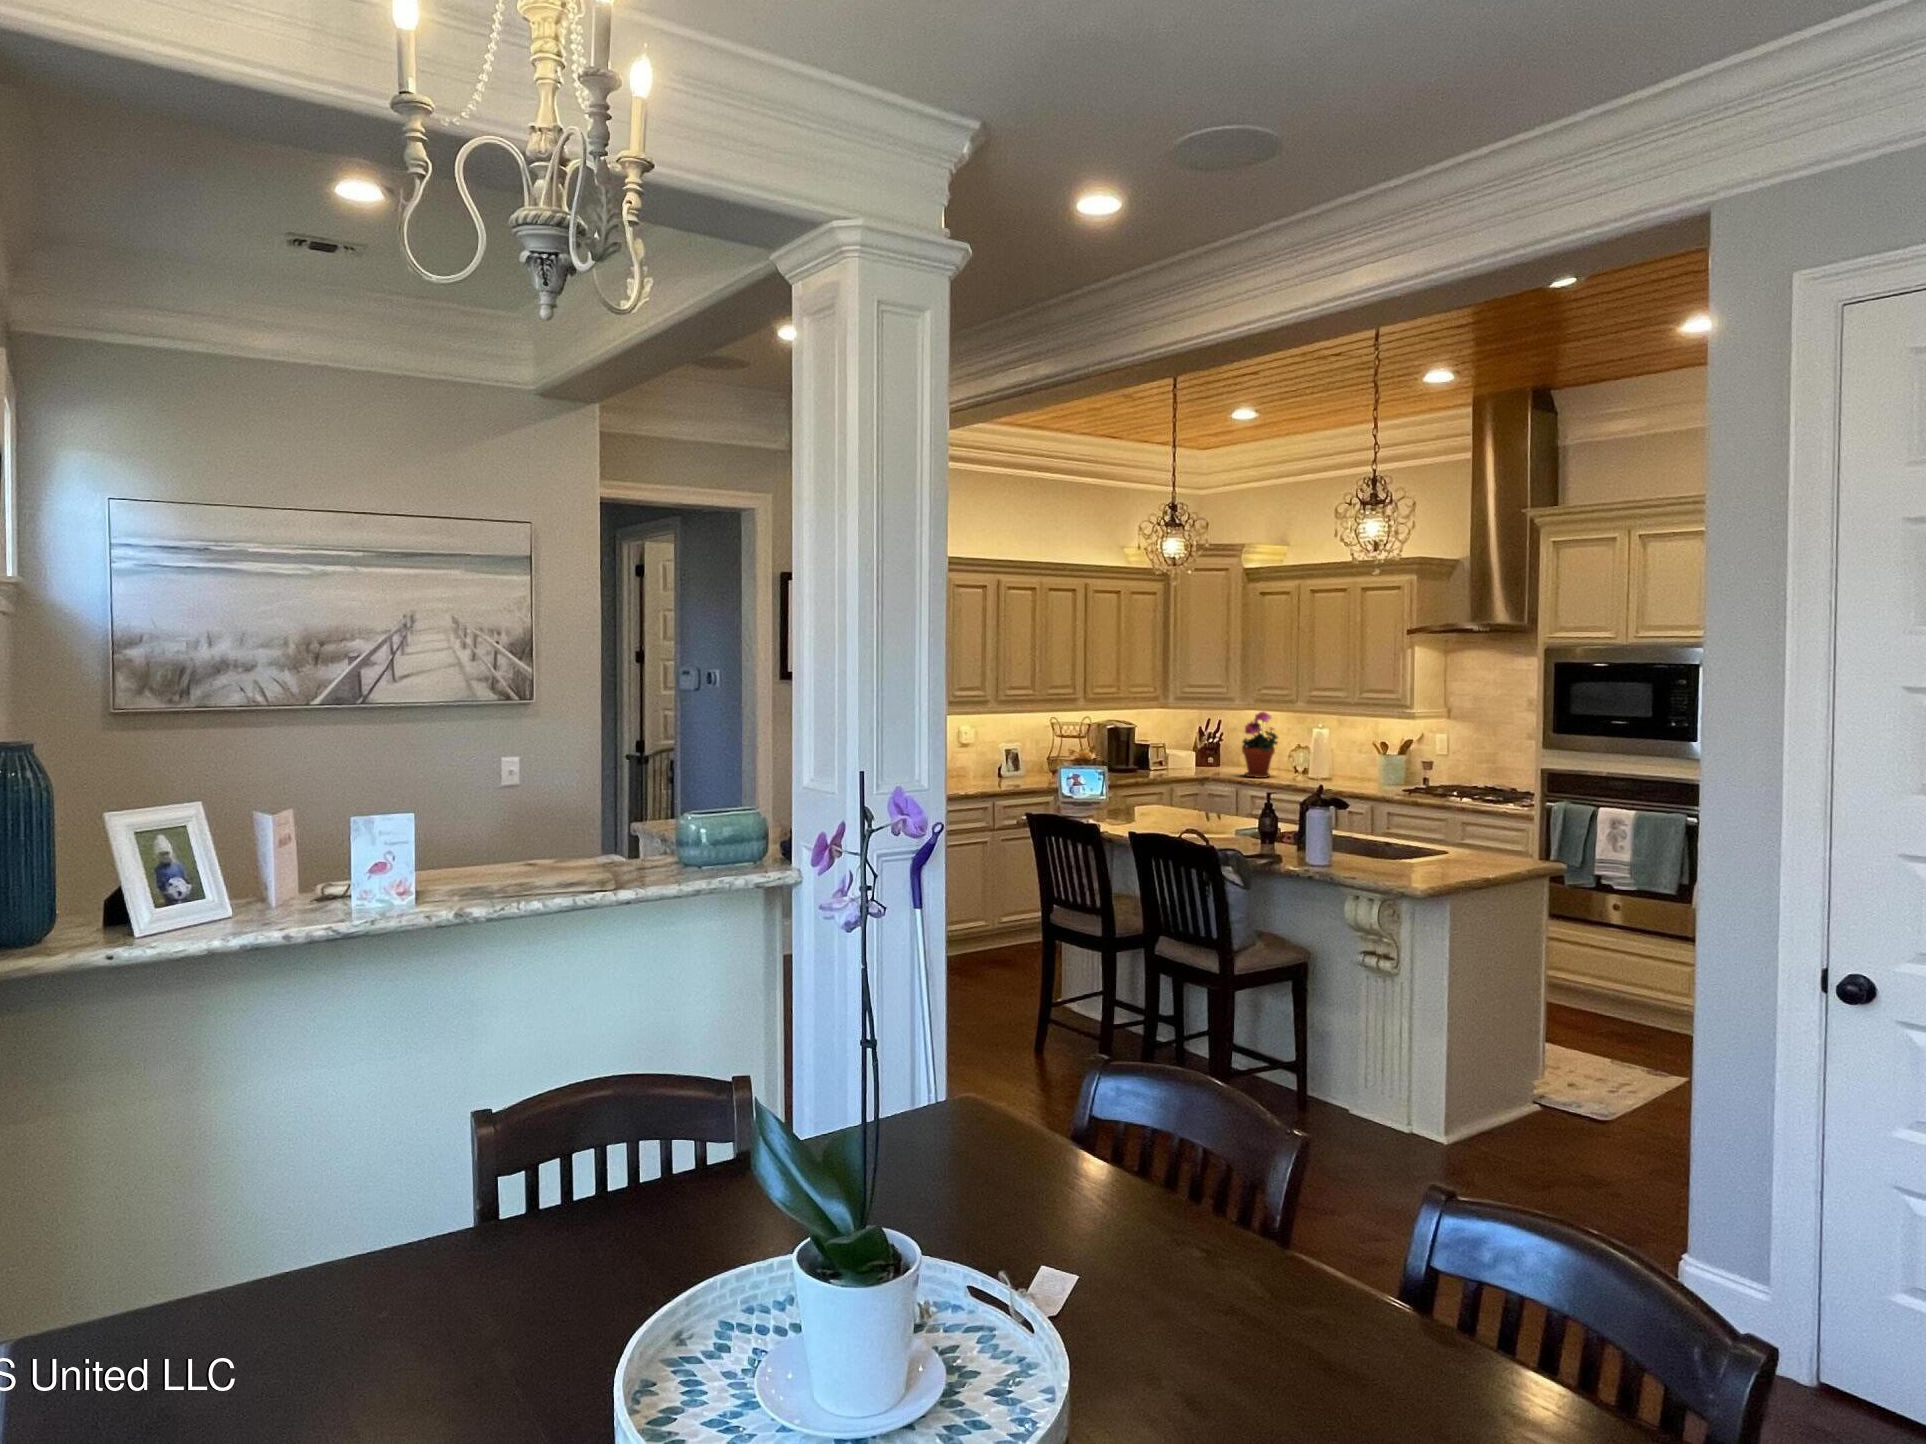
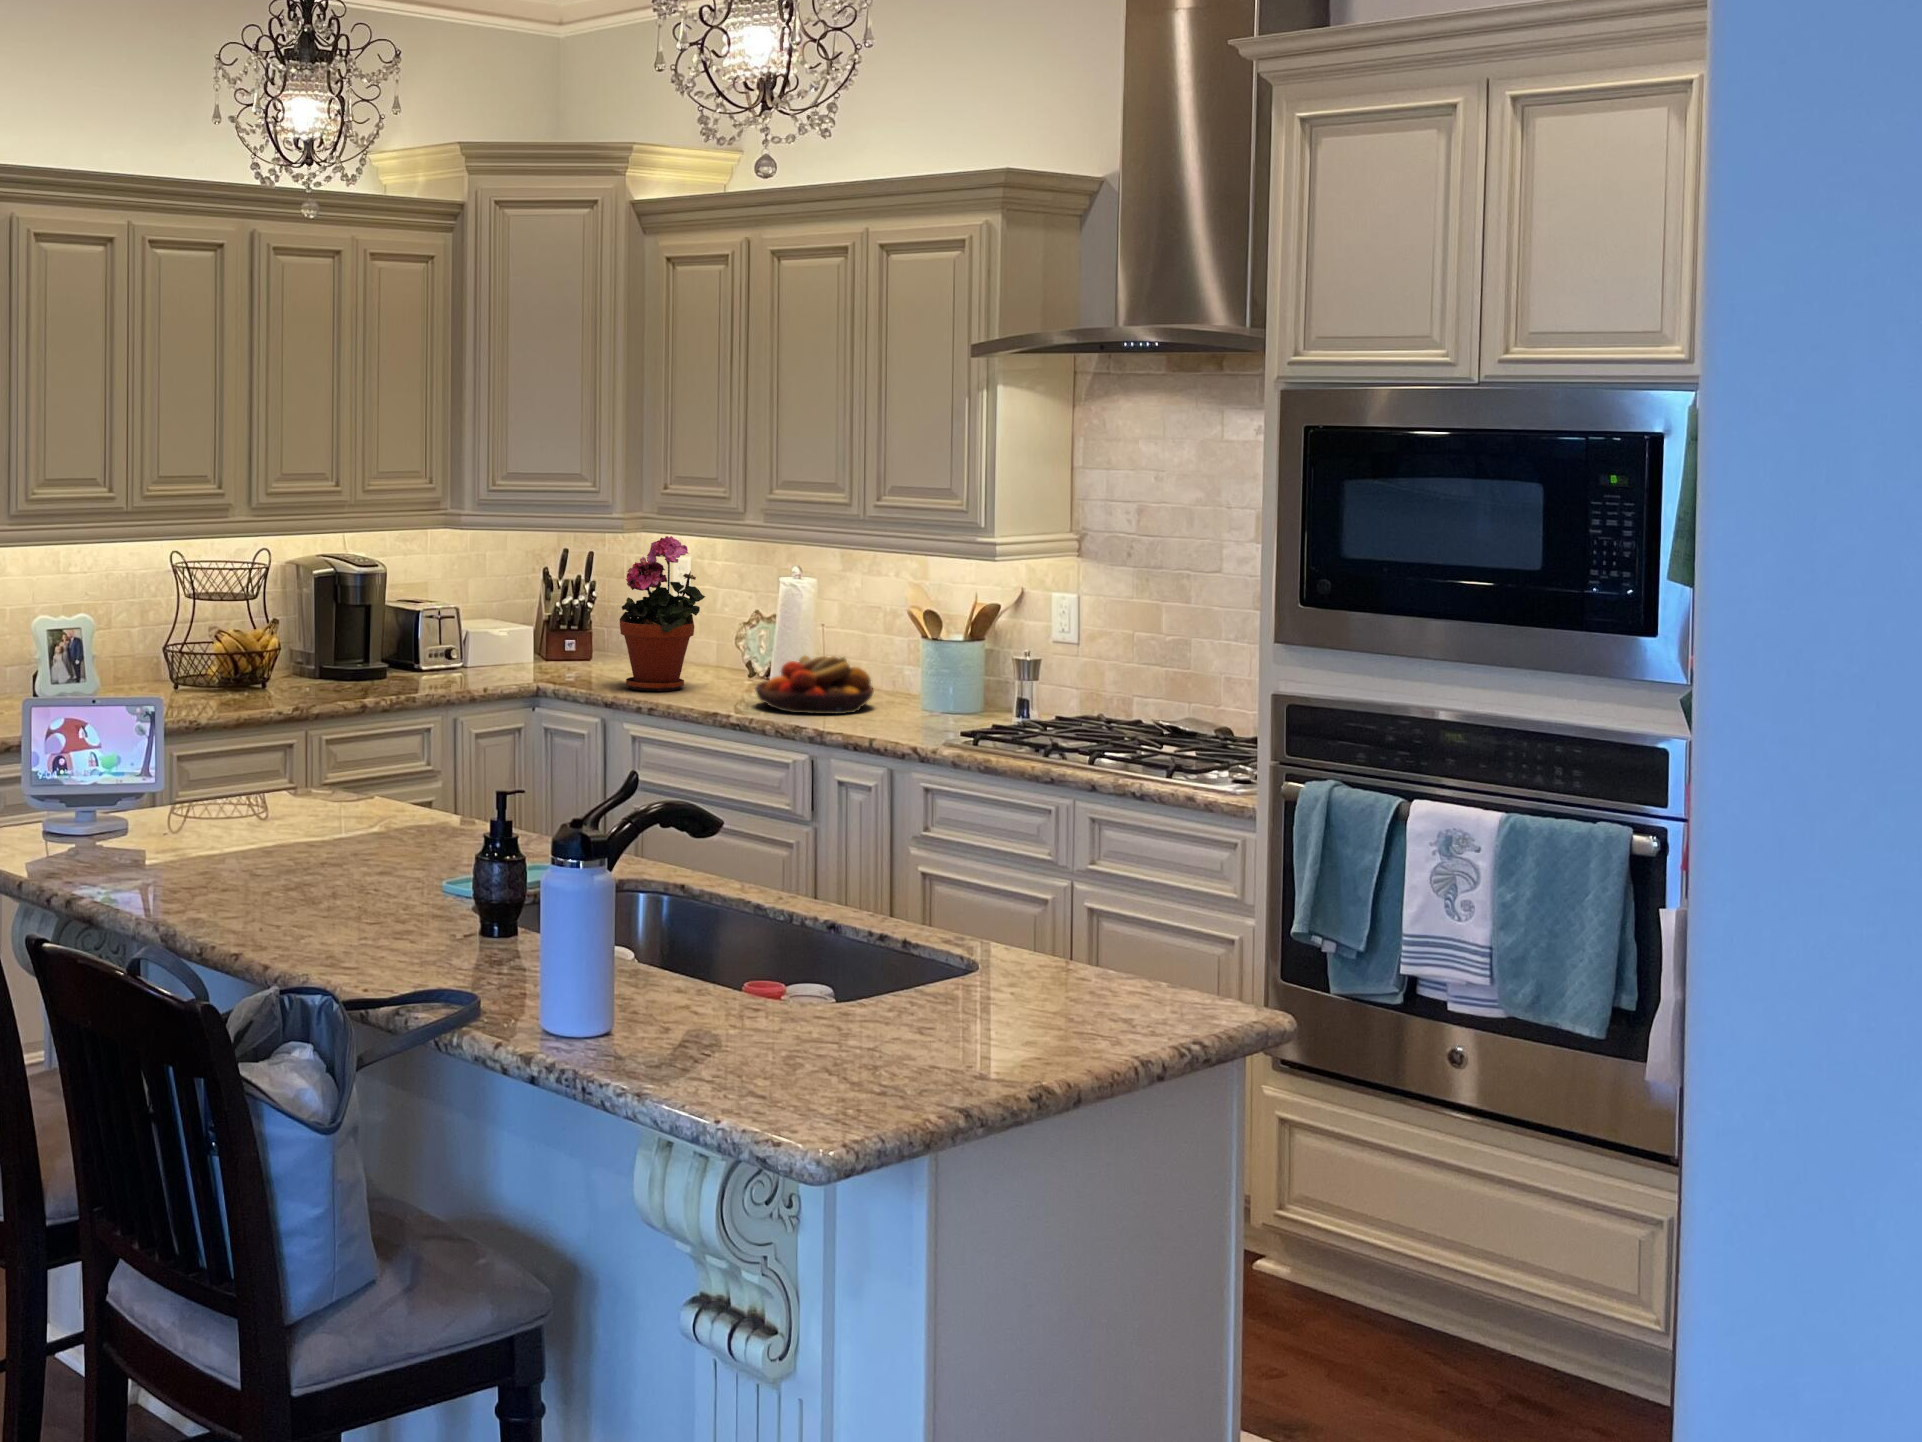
fruit bowl: none [1306,761,1359,785] -> present [755,656,873,714]

